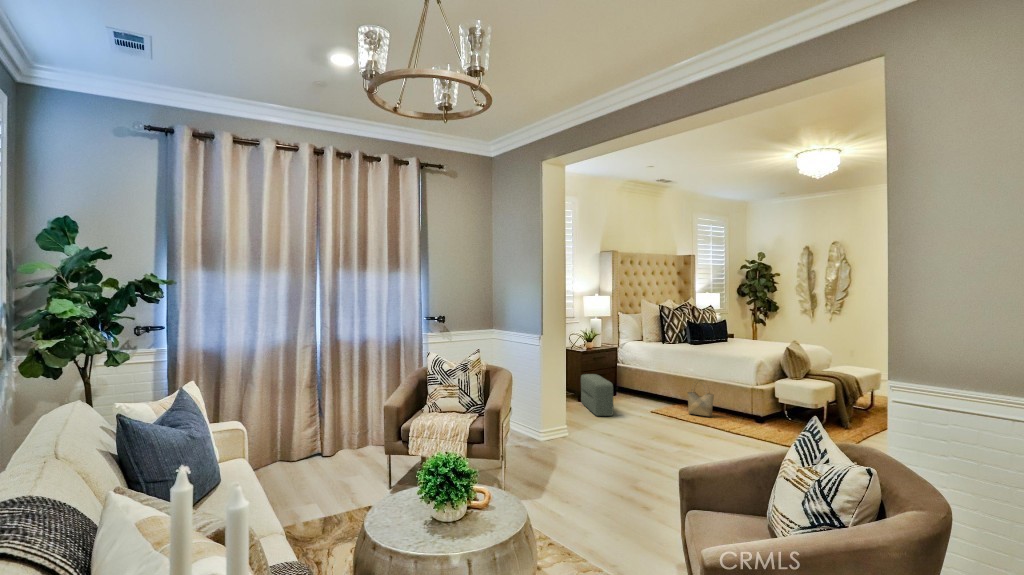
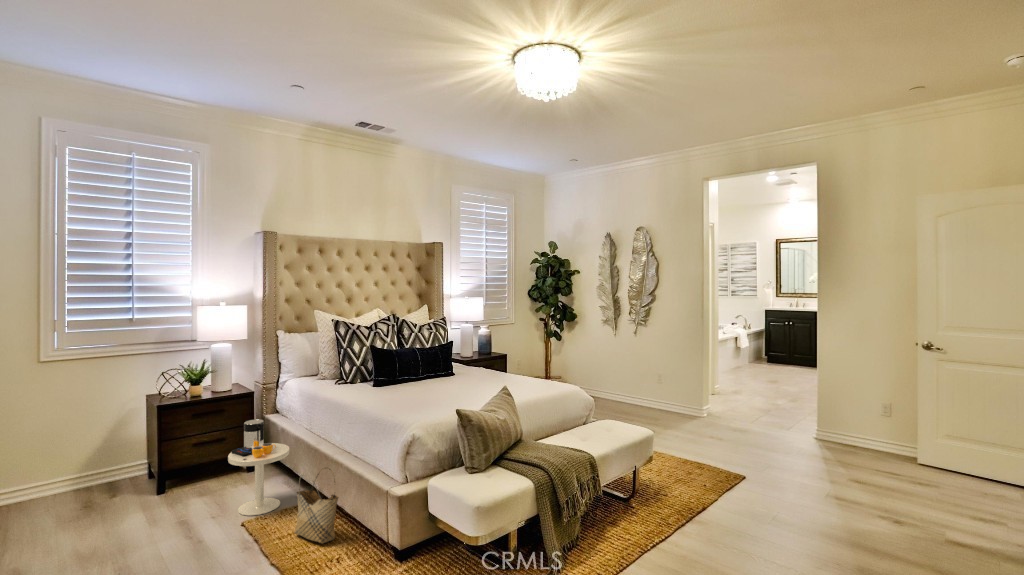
side table: none [633,359,664,408] -> present [228,420,289,516]
pouf: present [581,374,613,416] -> none [82,450,176,556]

